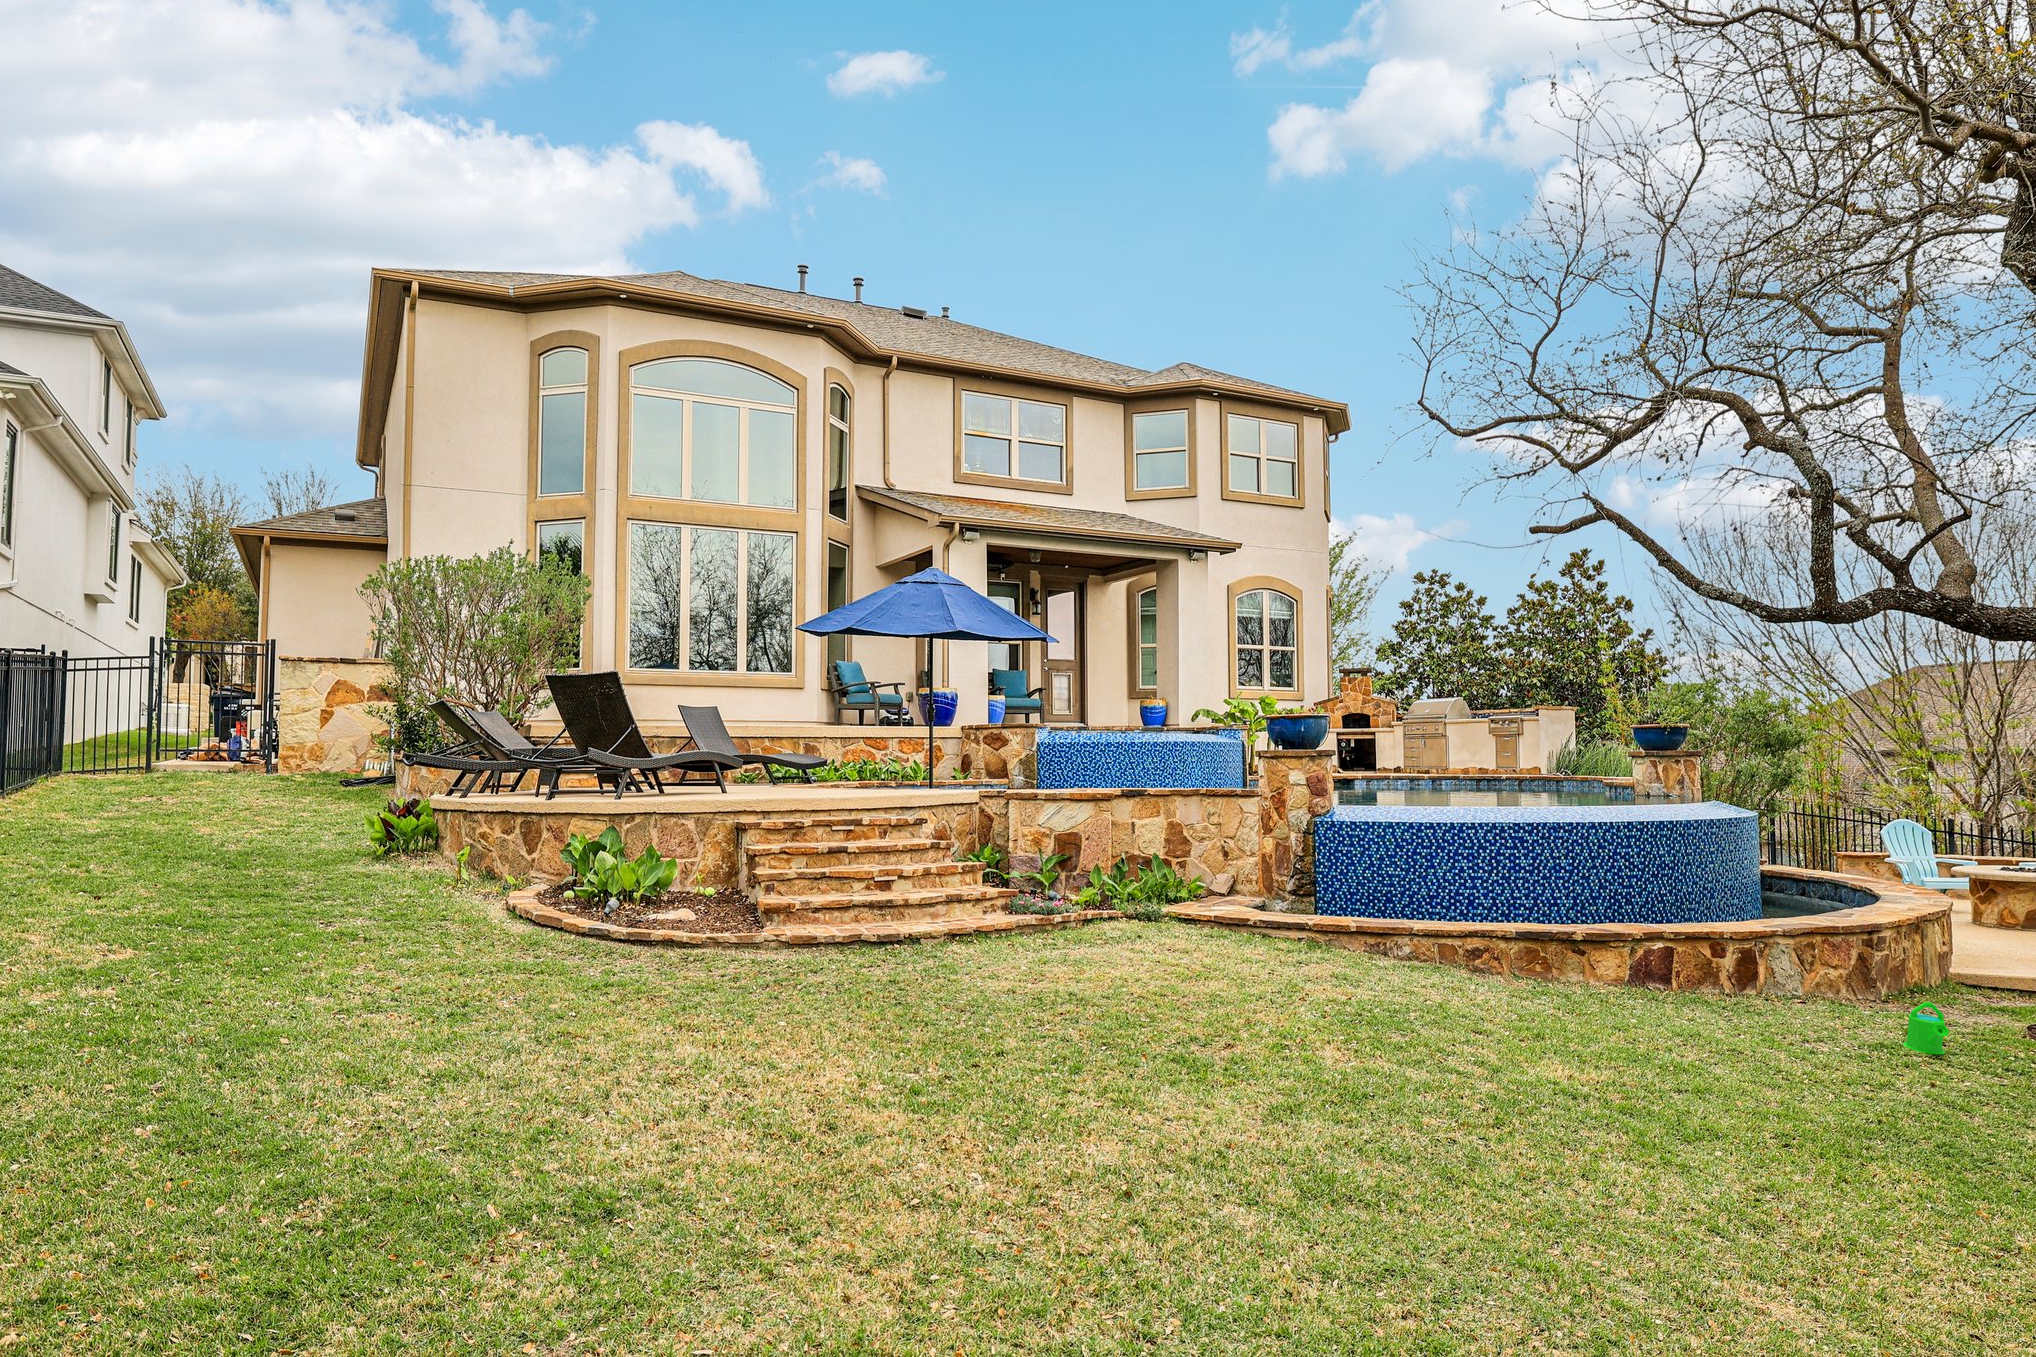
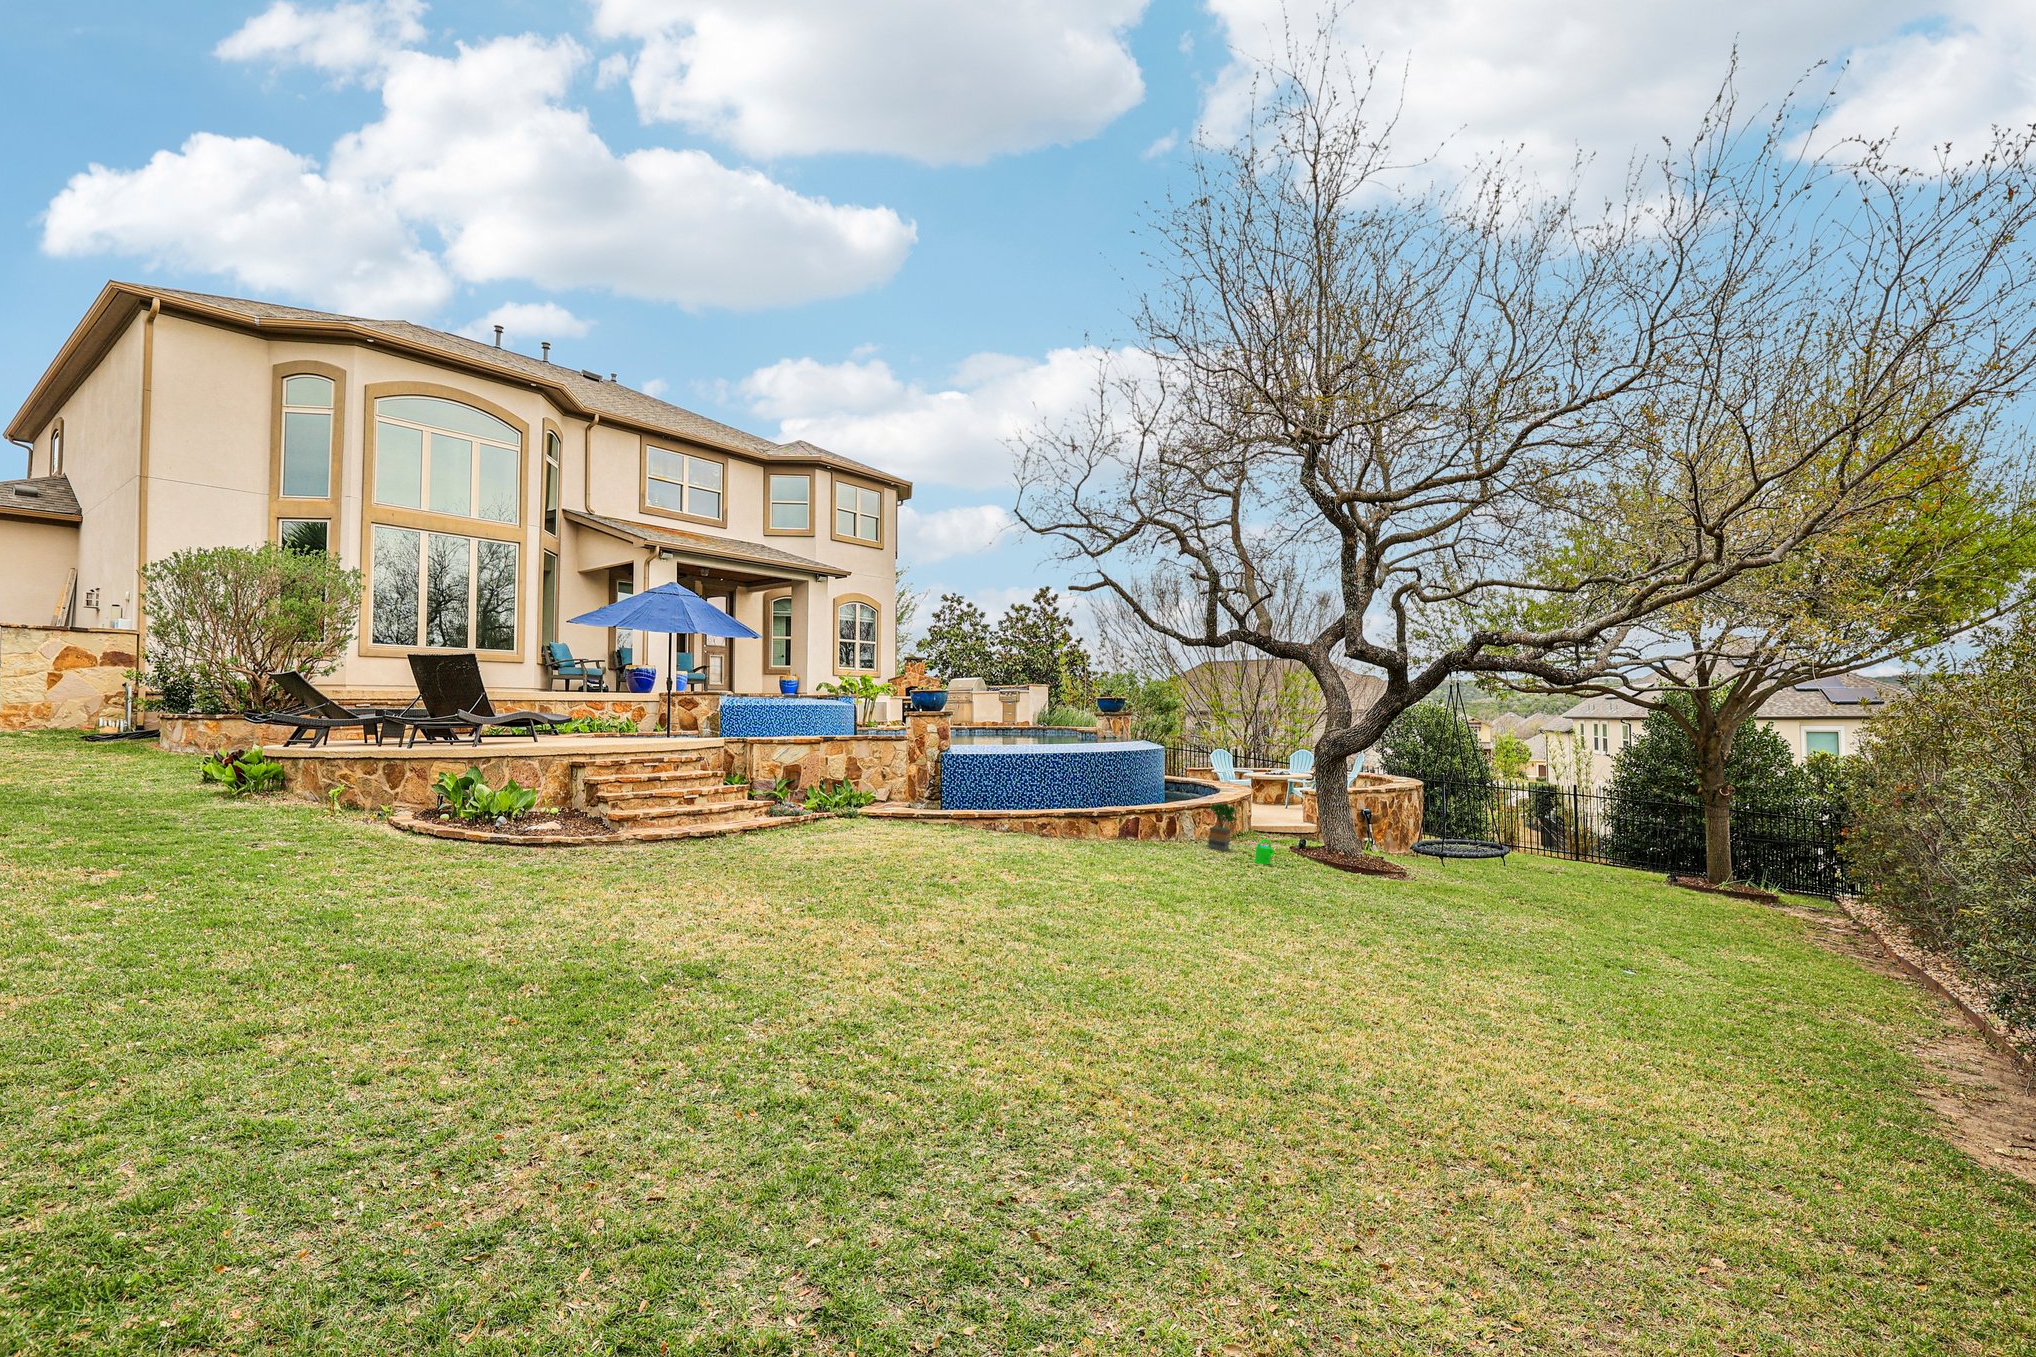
potted tree: none [1806,924,1874,1019] -> present [1208,804,1238,851]

